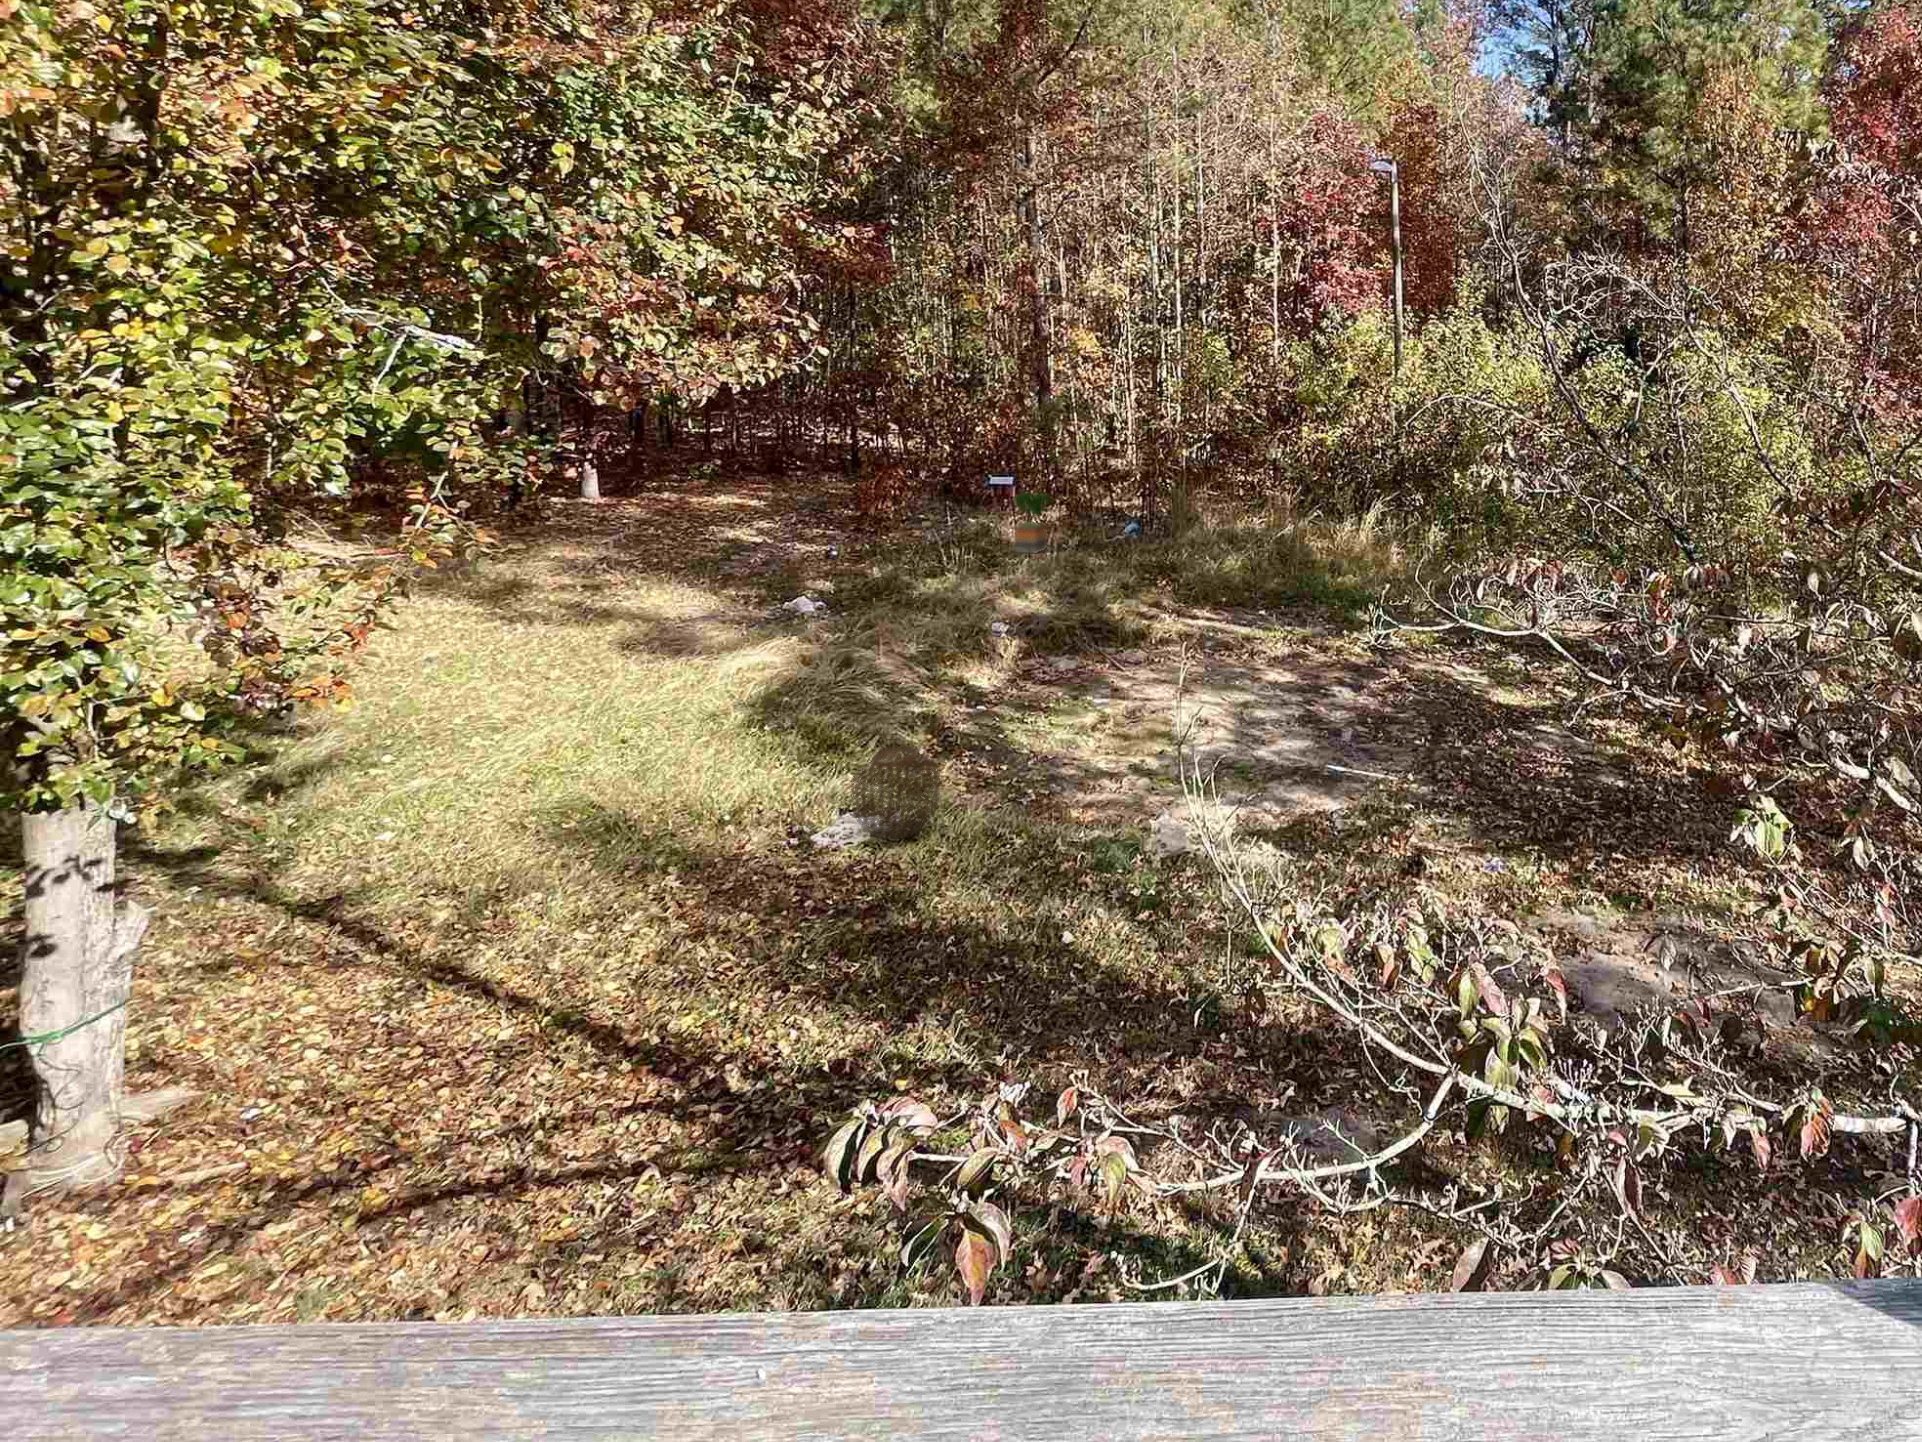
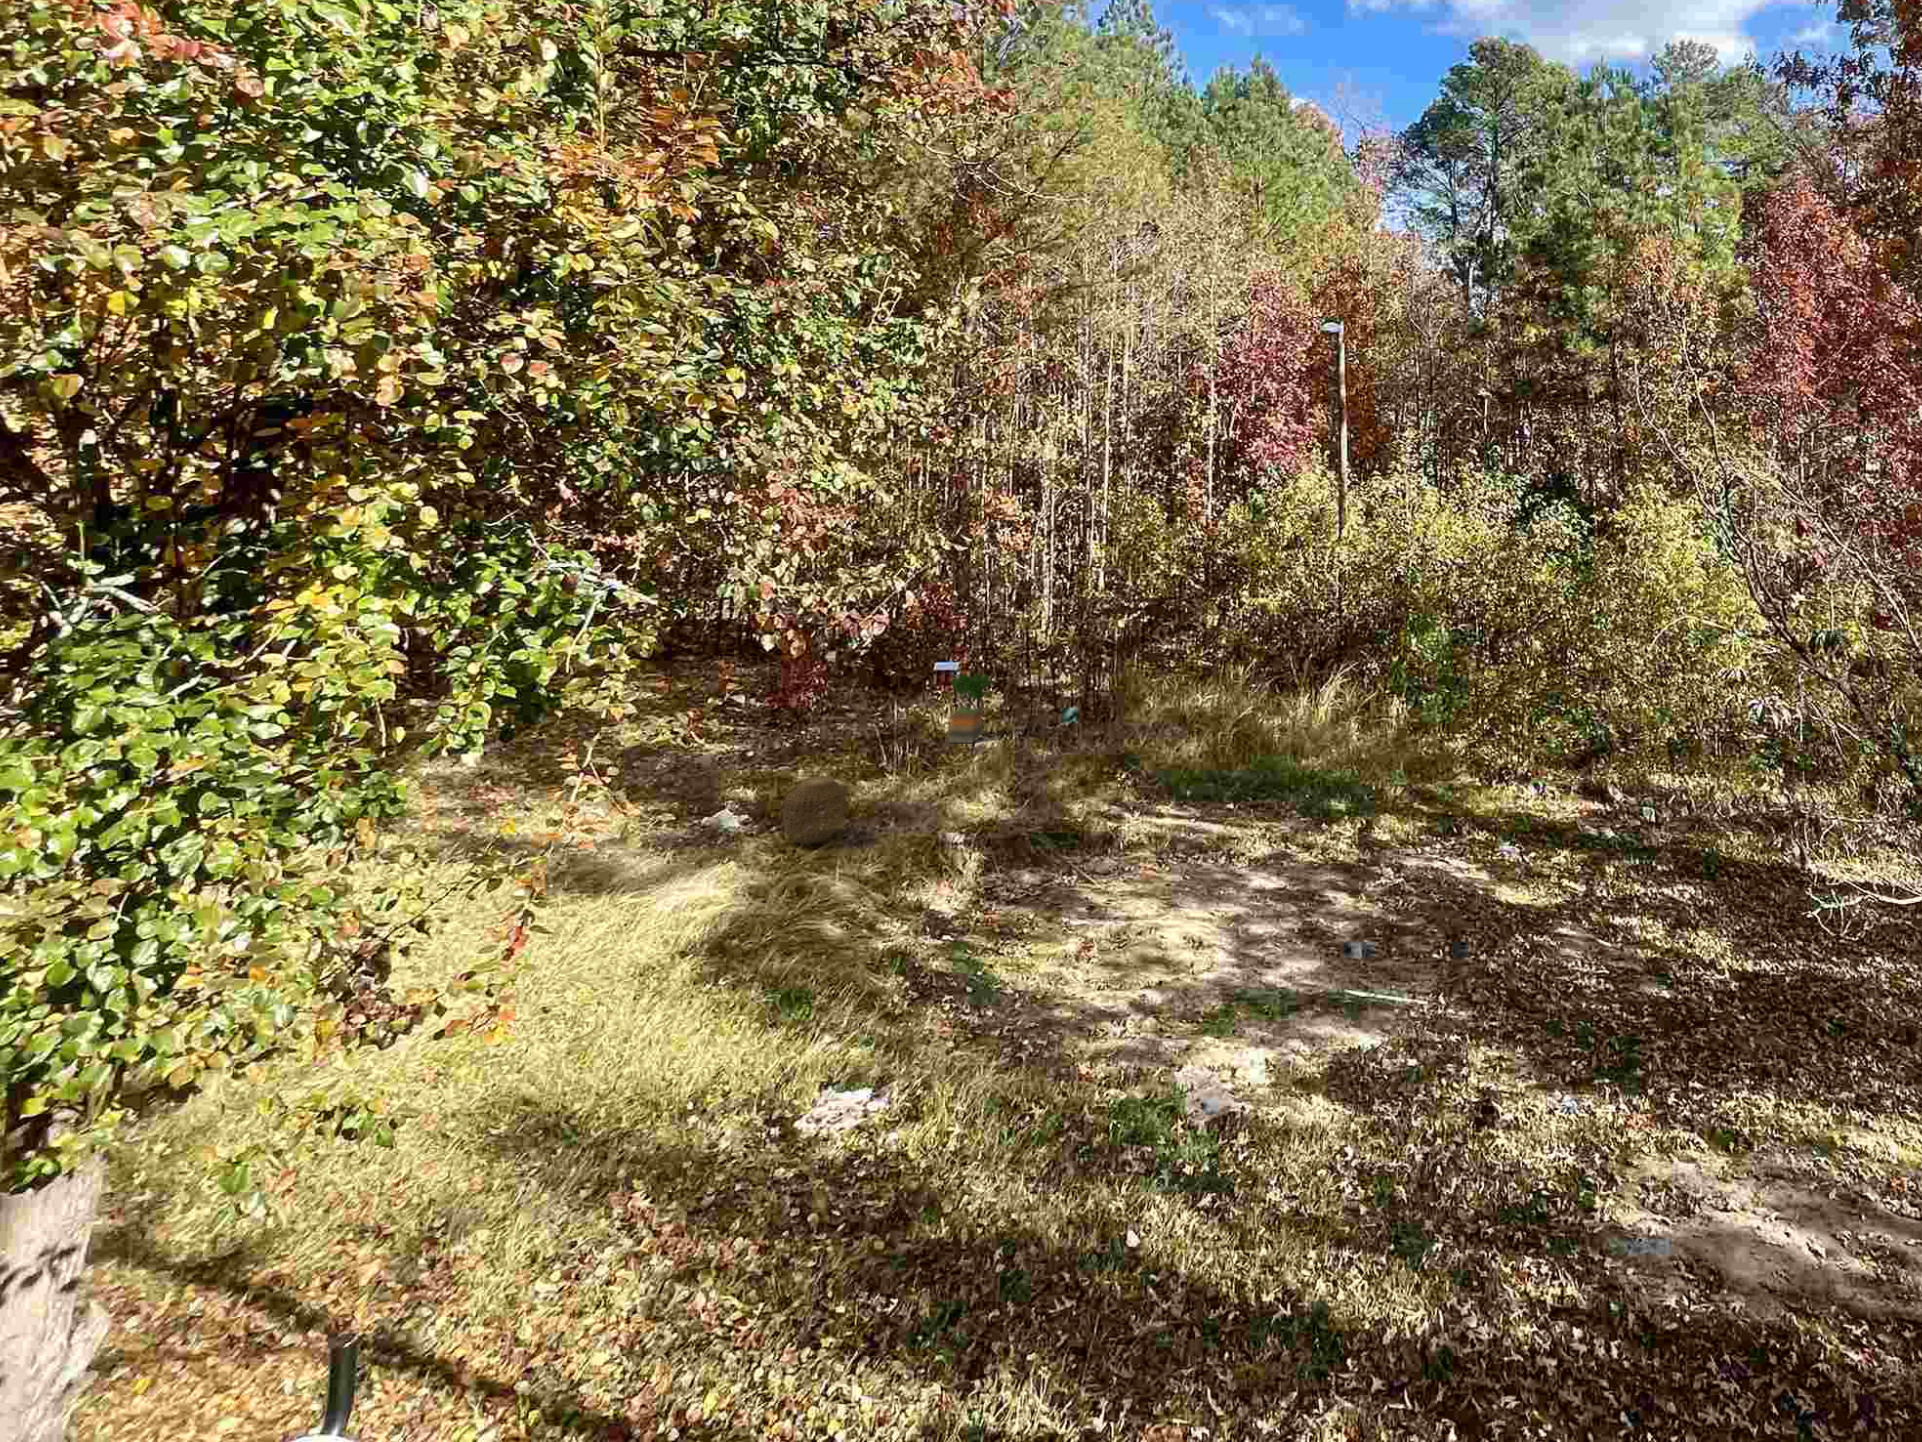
woven basket: present [851,746,940,840] -> present [783,776,847,843]

